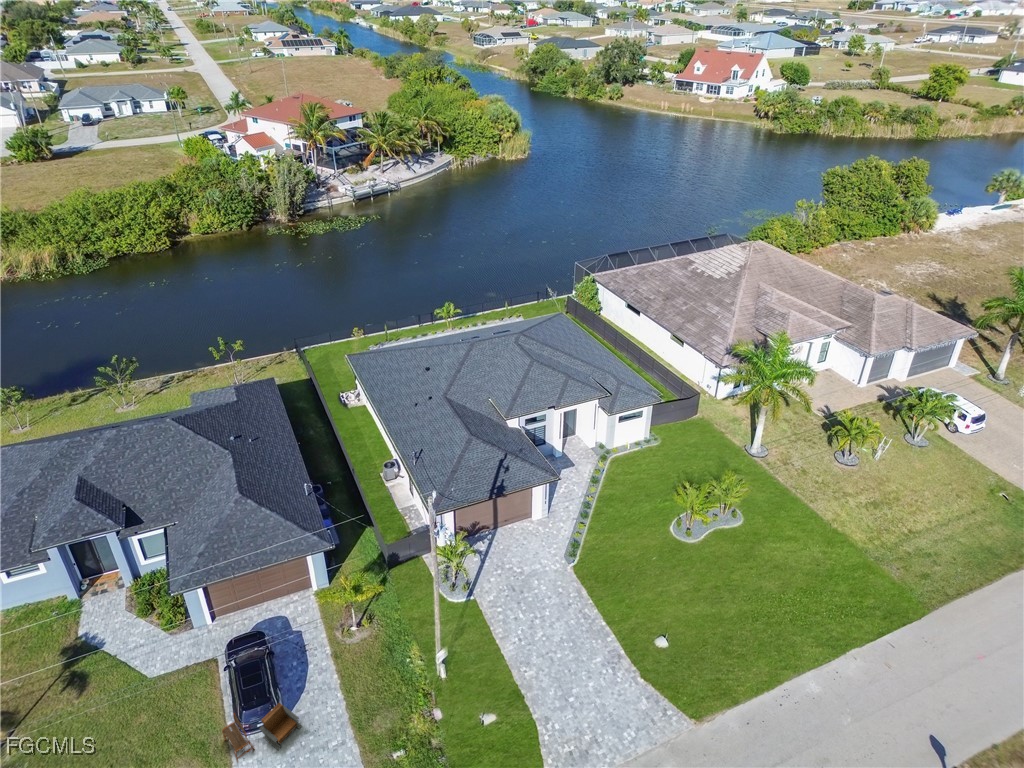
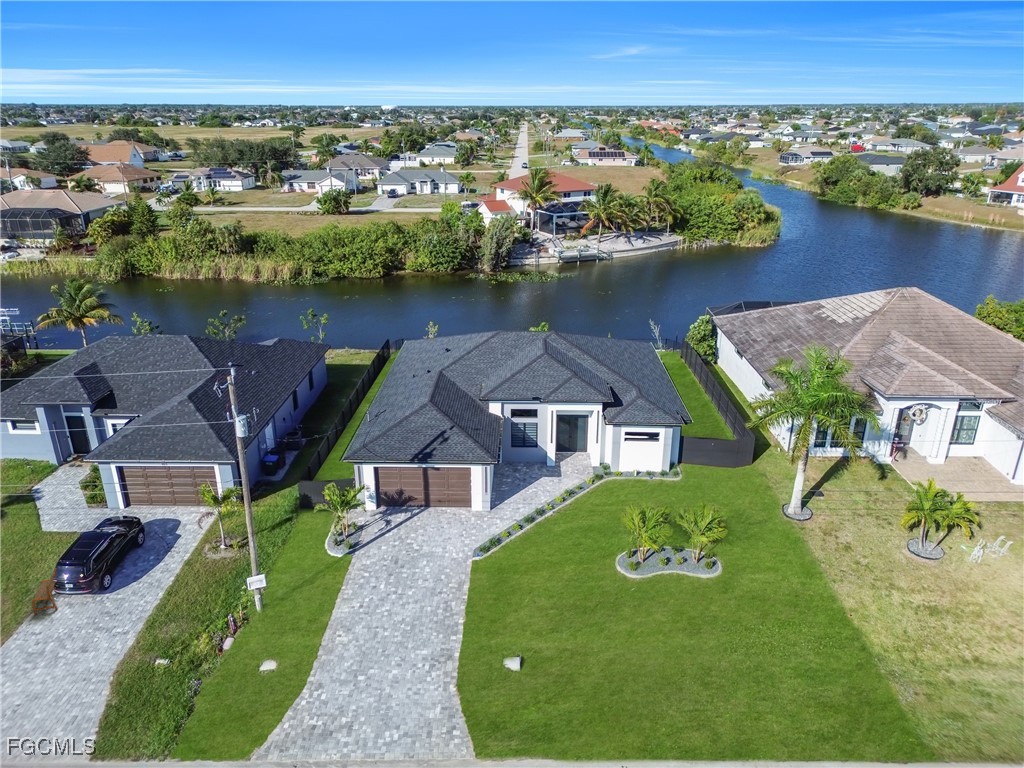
lounge chair: present [260,703,302,750] -> none [68,573,108,618]

